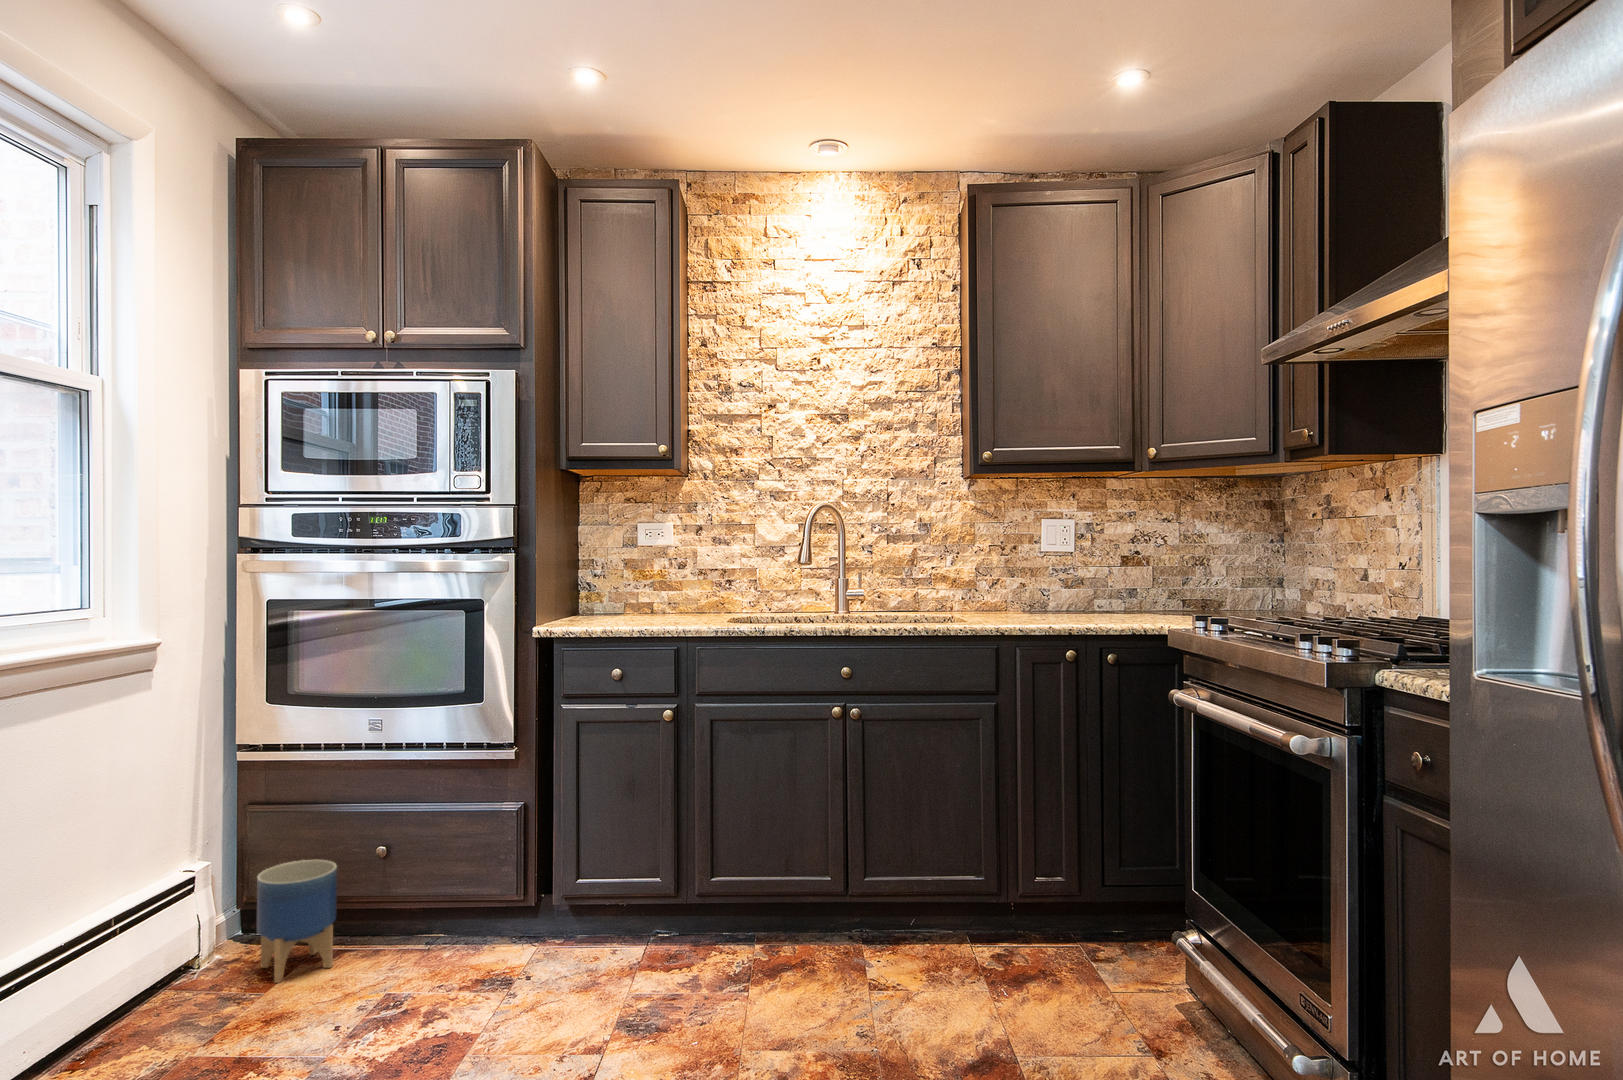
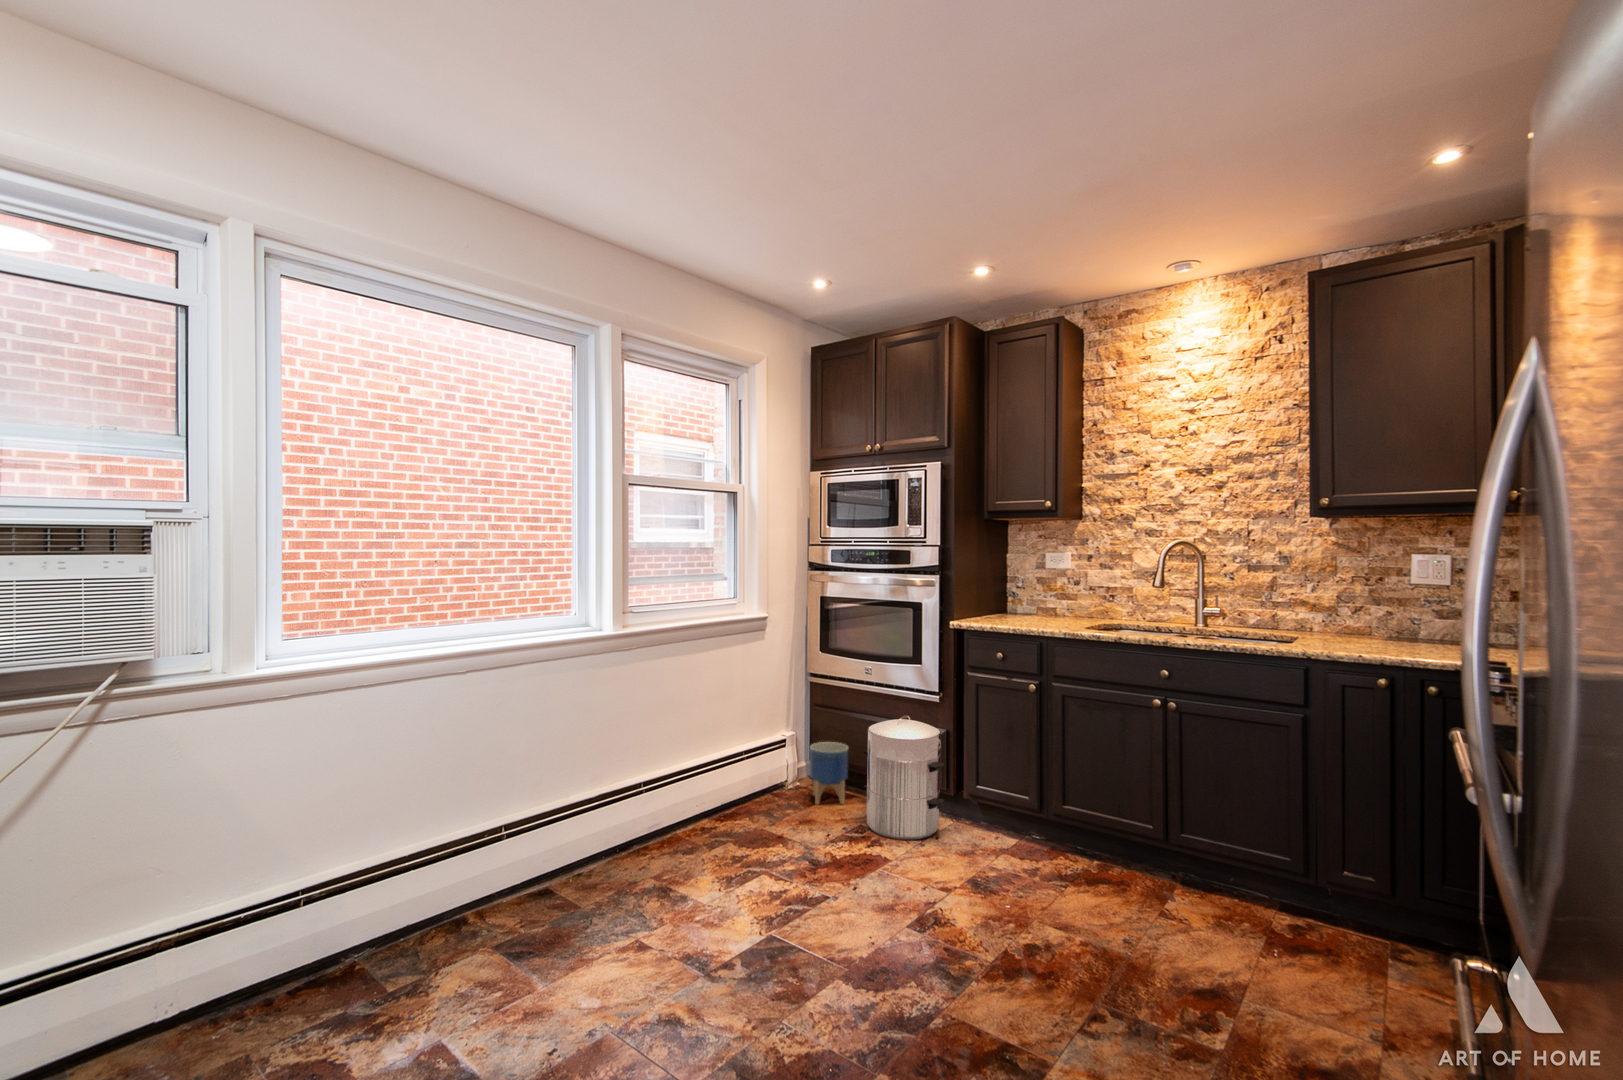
waste bin: none [384,789,536,1003] -> present [864,716,945,840]

